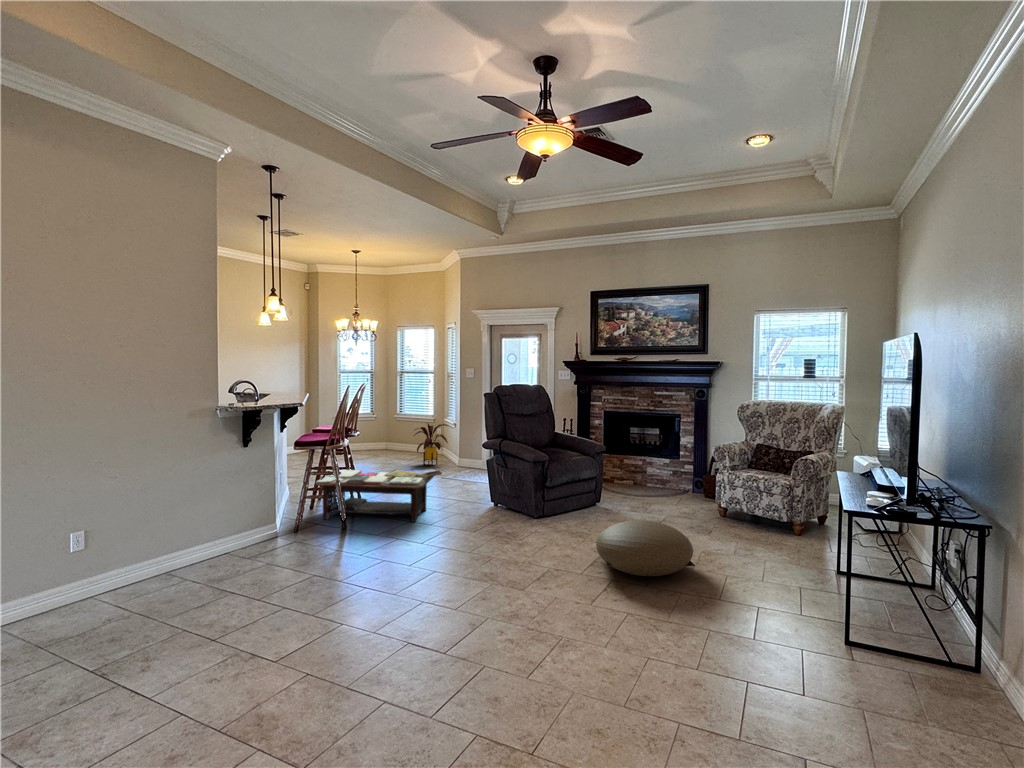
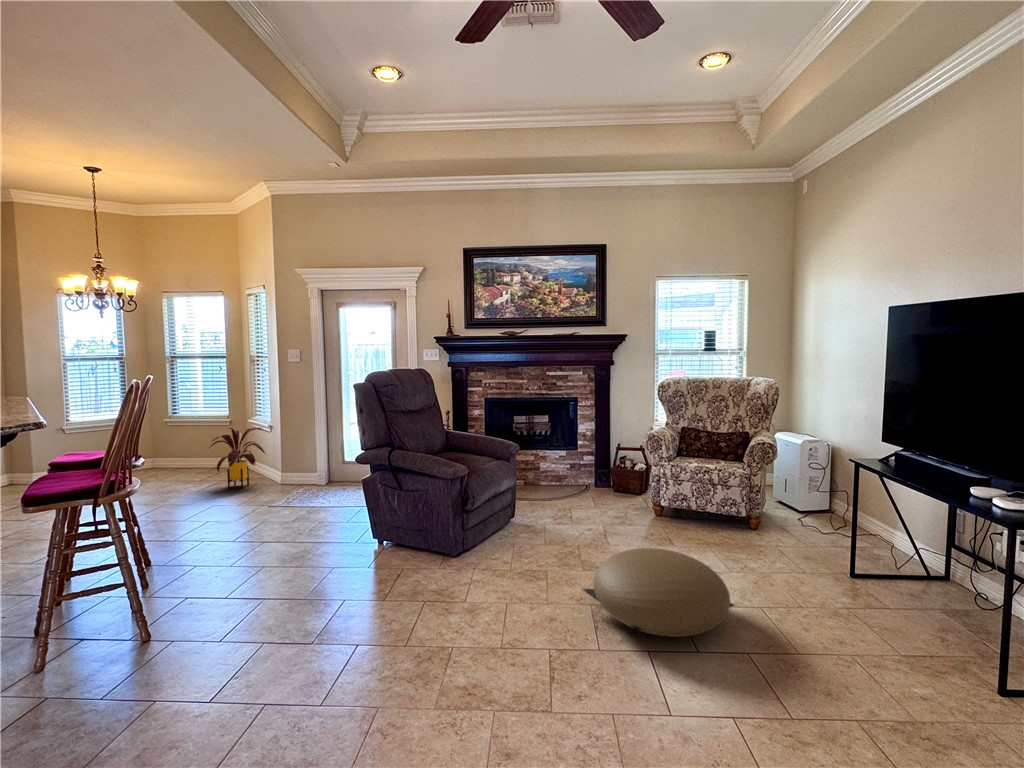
coffee table: present [315,470,442,522] -> none [67,506,303,624]

